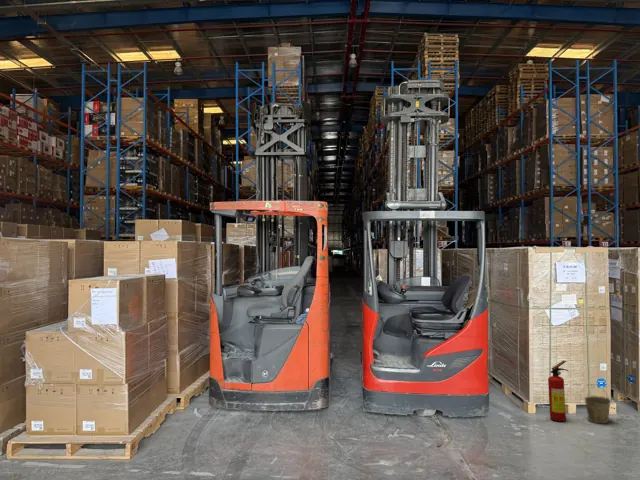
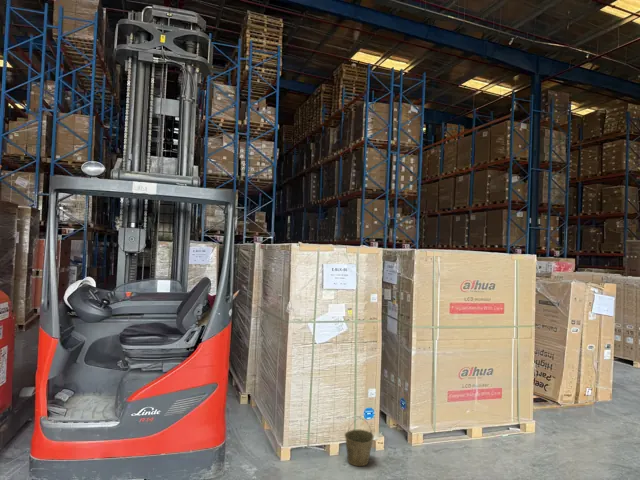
fire extinguisher: present [548,360,568,421] -> none [303,387,329,467]

